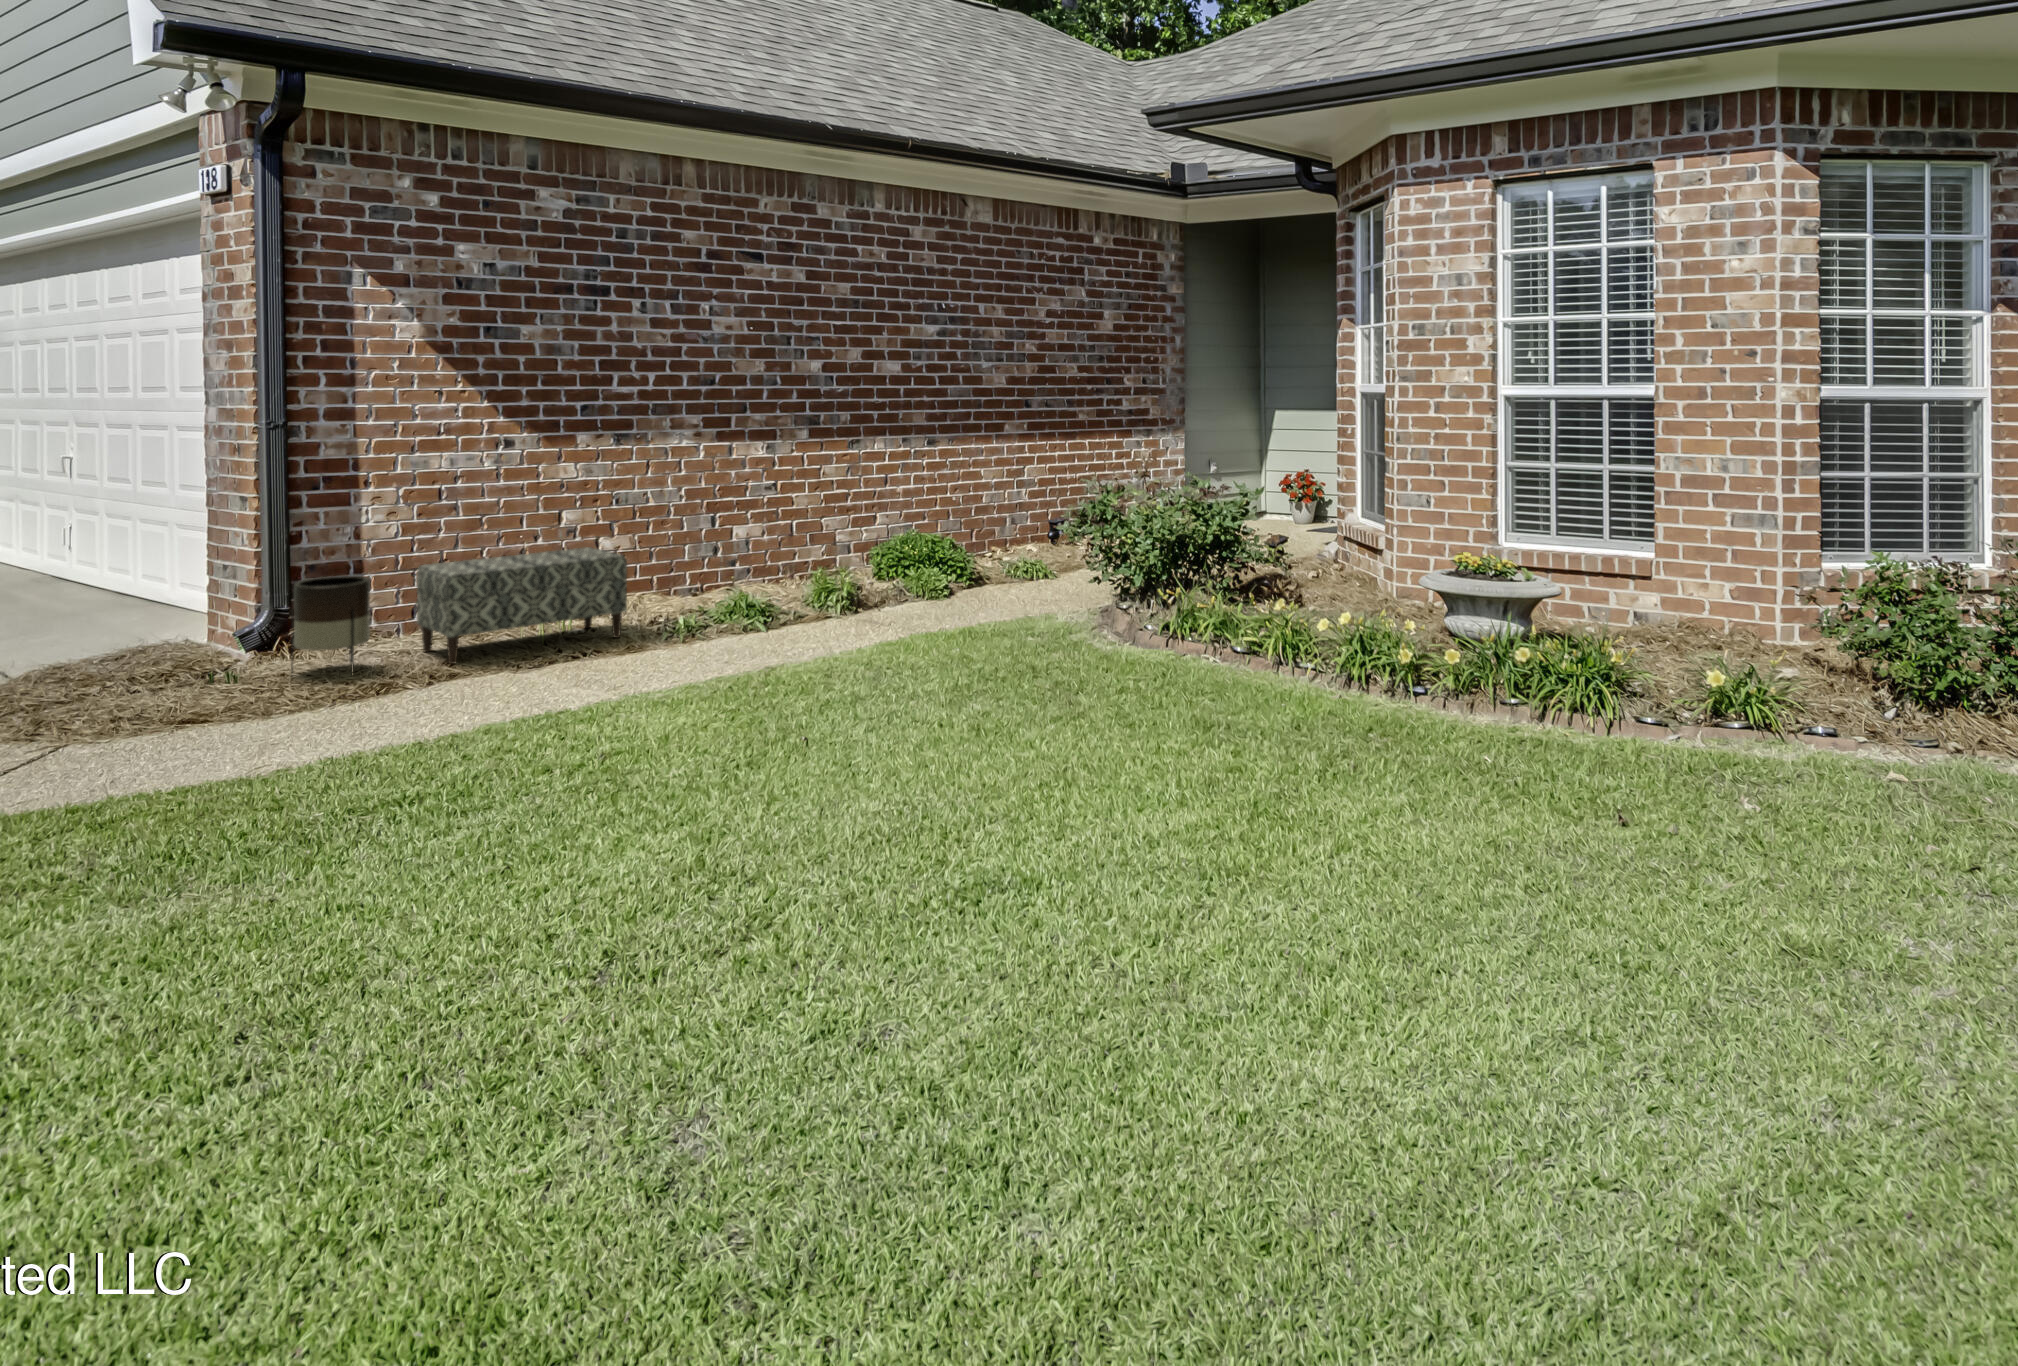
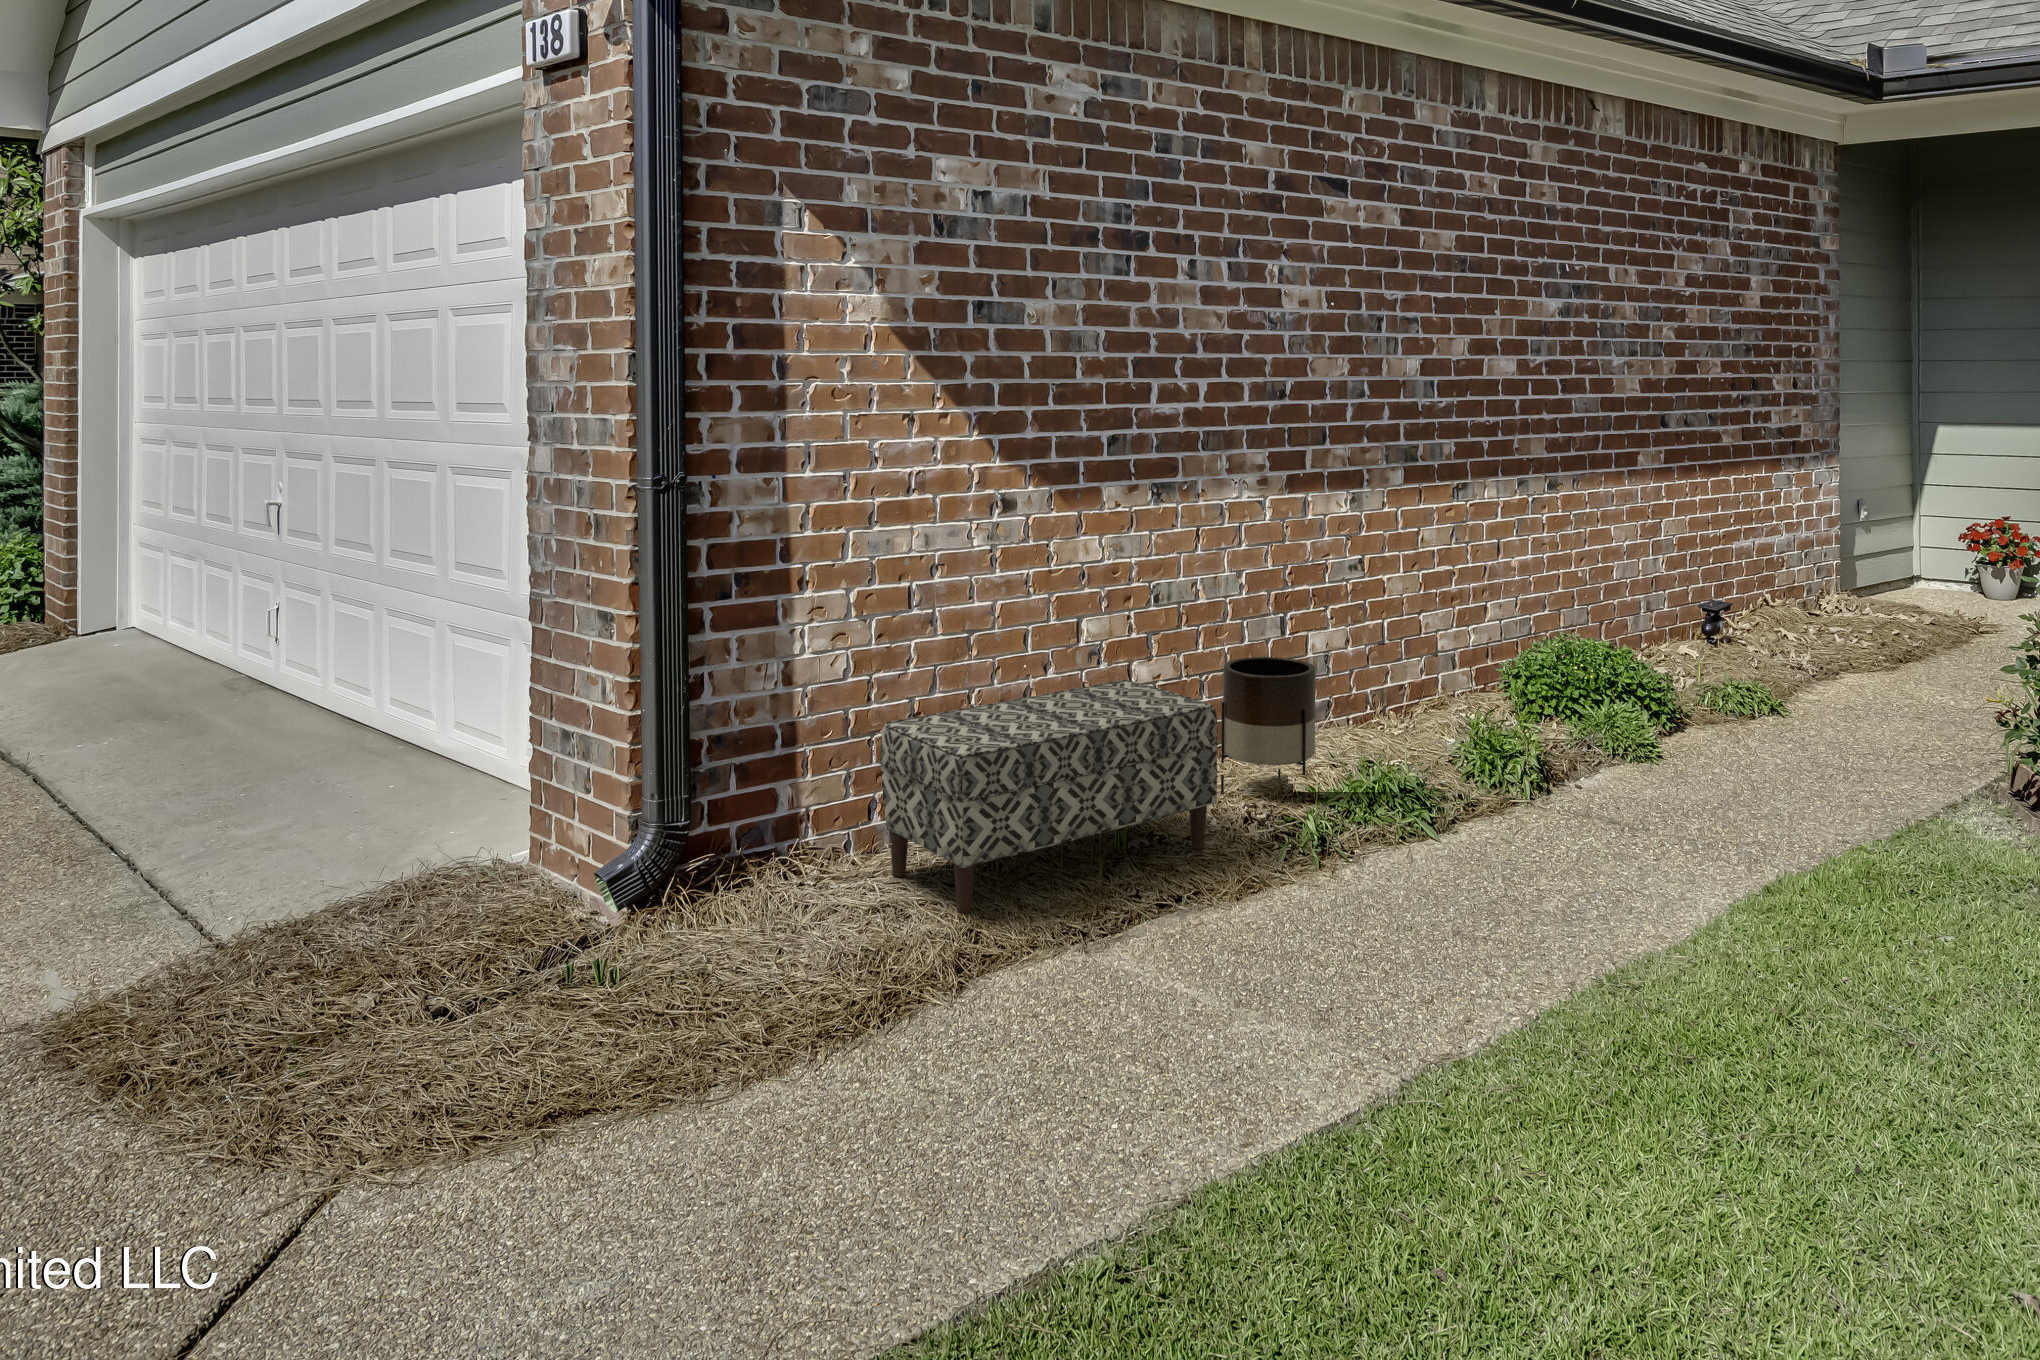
planter: present [291,576,370,674] -> present [1221,657,1316,802]

